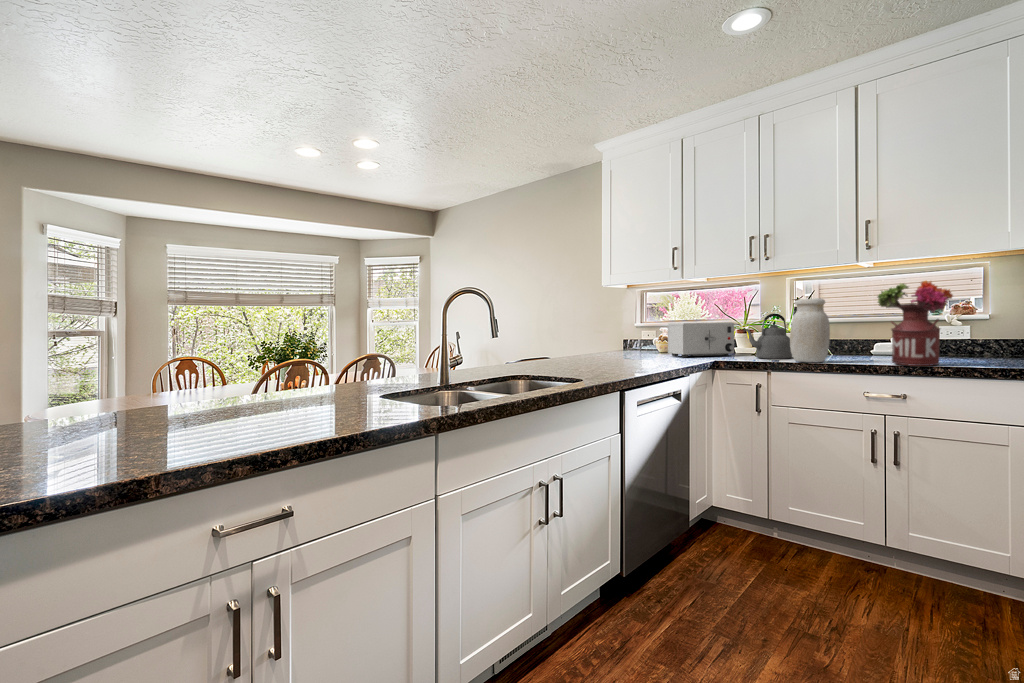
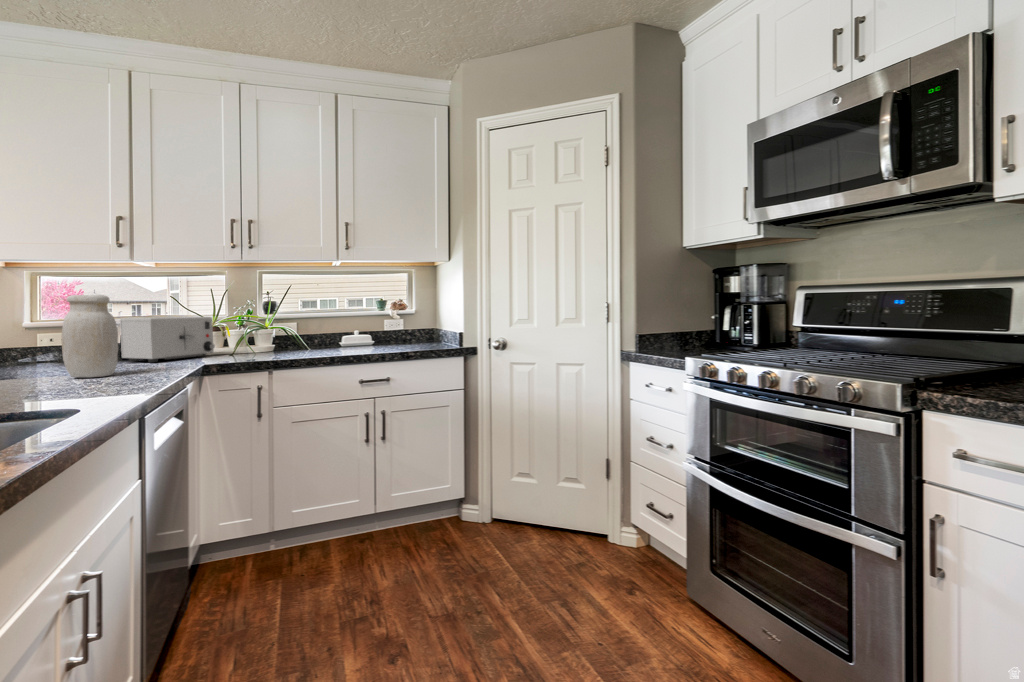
flower arrangement: present [878,281,953,366] -> none [365,284,414,355]
jar: present [790,298,830,362] -> present [61,295,118,377]
kettle: present [744,313,792,359] -> none [233,308,283,357]

